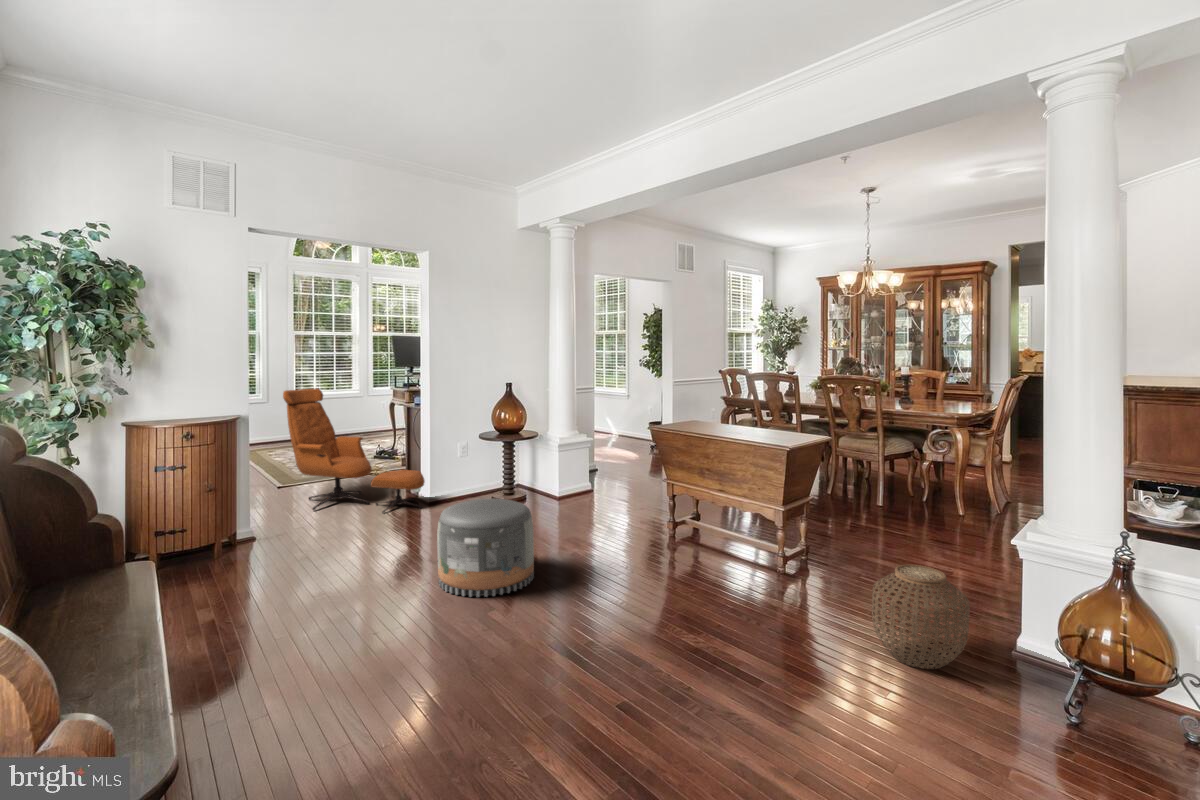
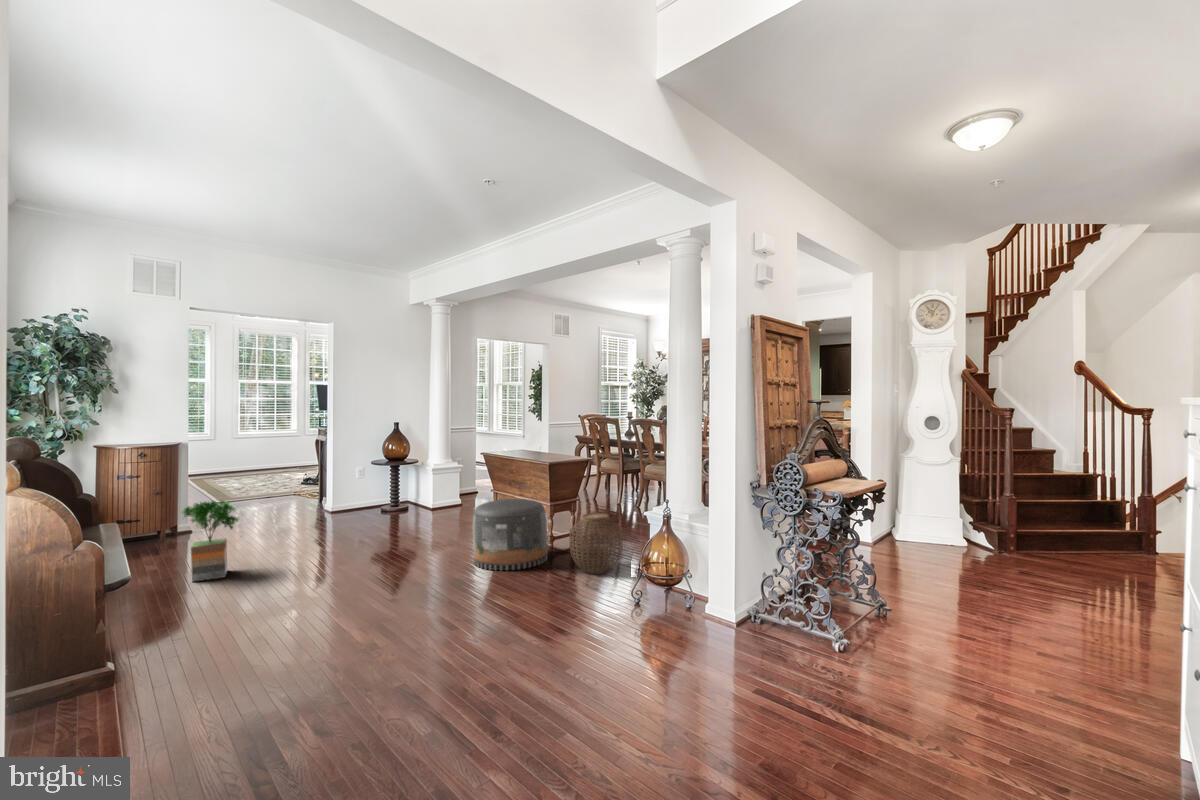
lounge chair: present [283,389,425,513] -> none [218,423,330,517]
pouf: present [437,499,534,597] -> present [473,499,548,570]
potted tree: none [254,520,345,652] -> present [182,501,238,581]

